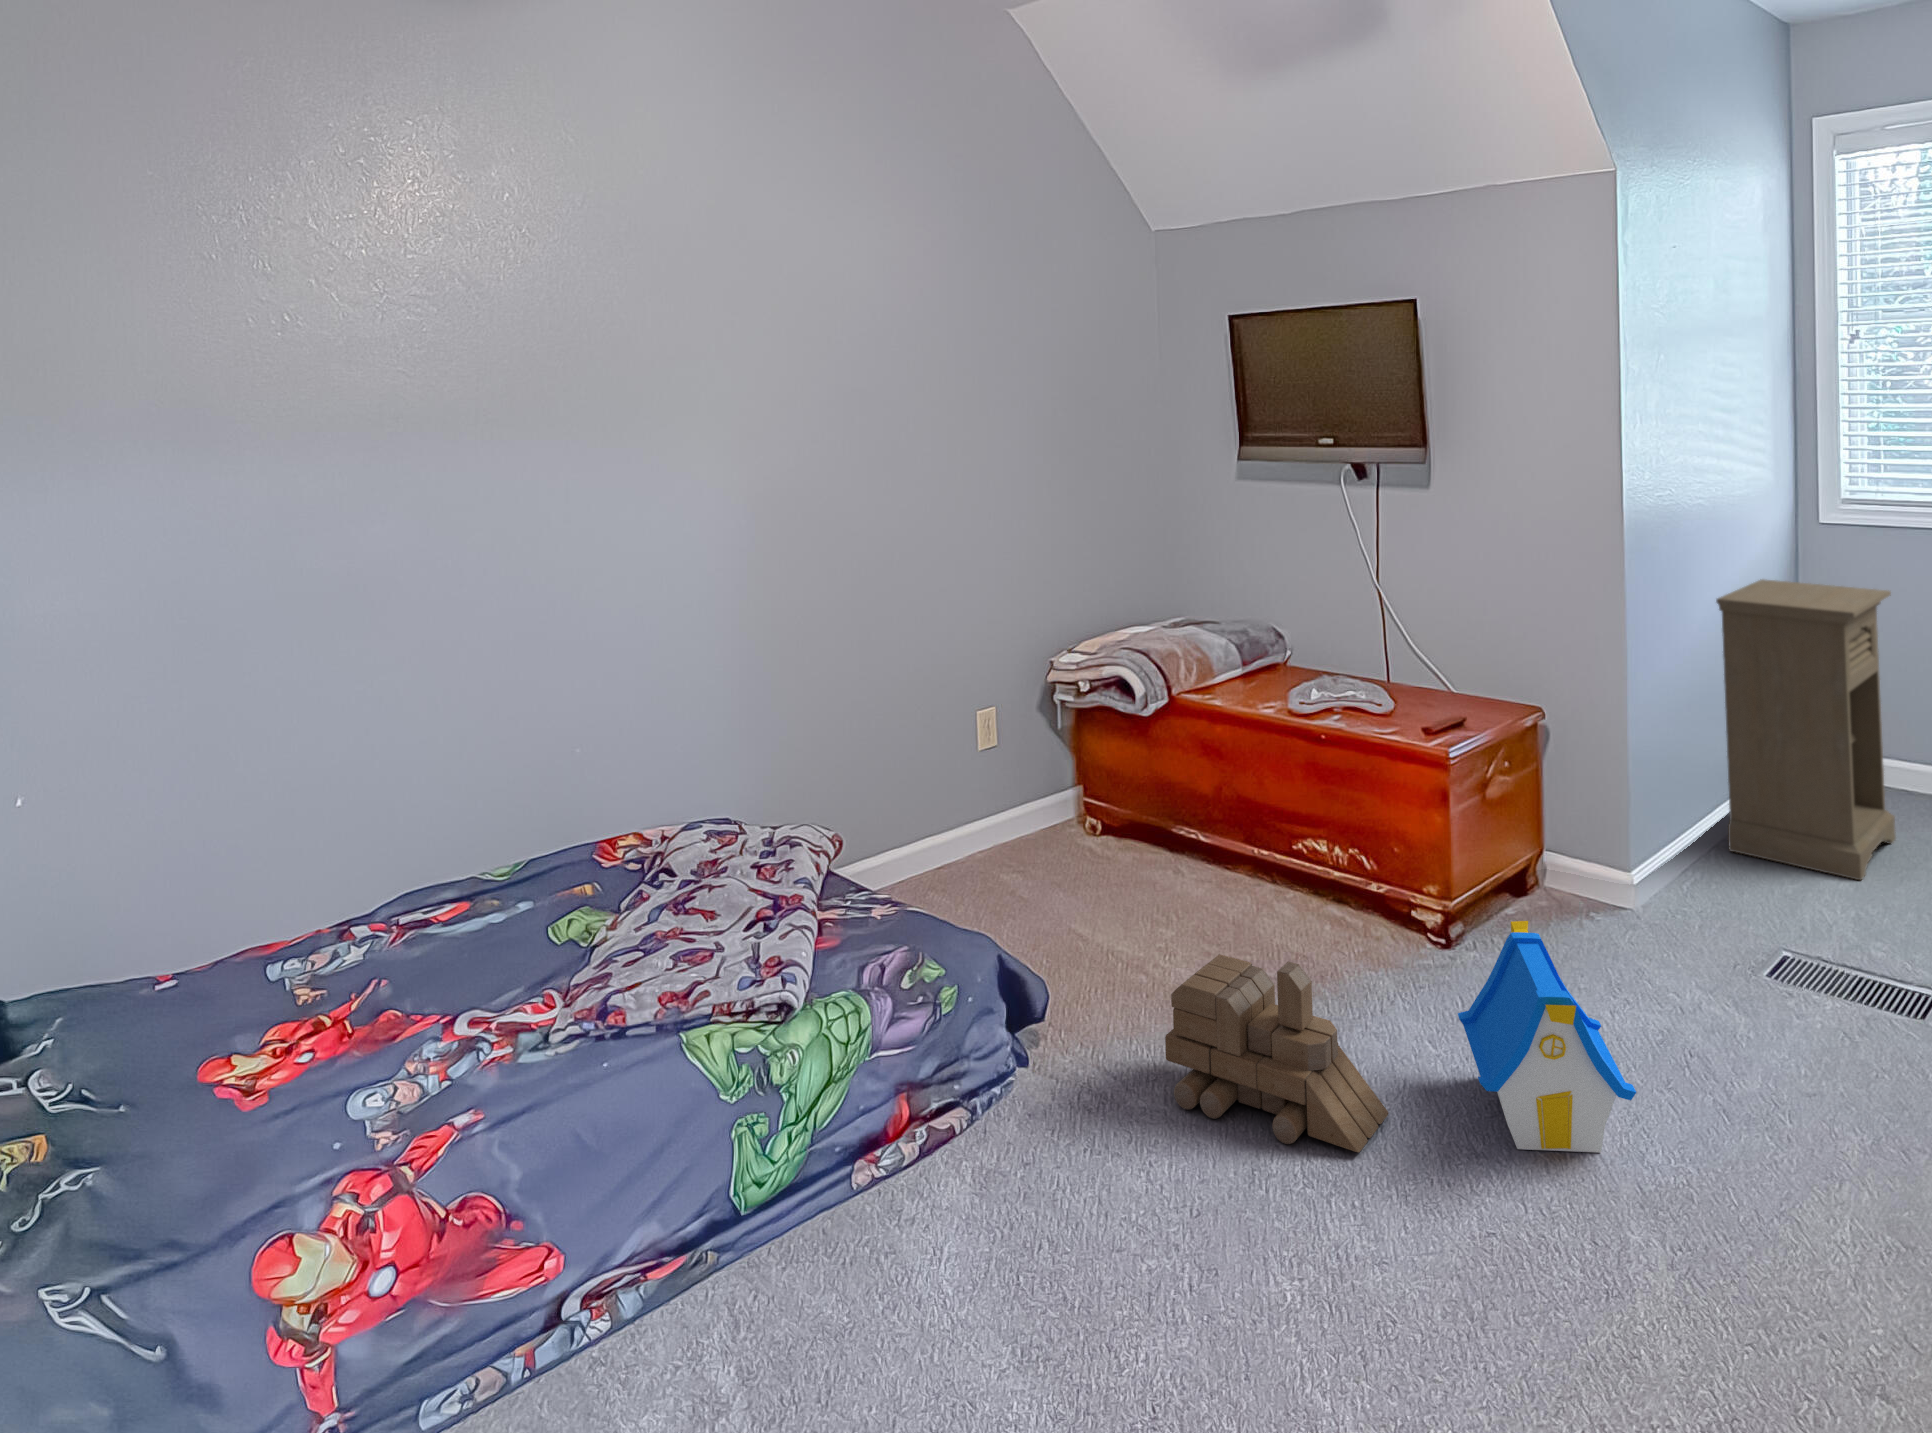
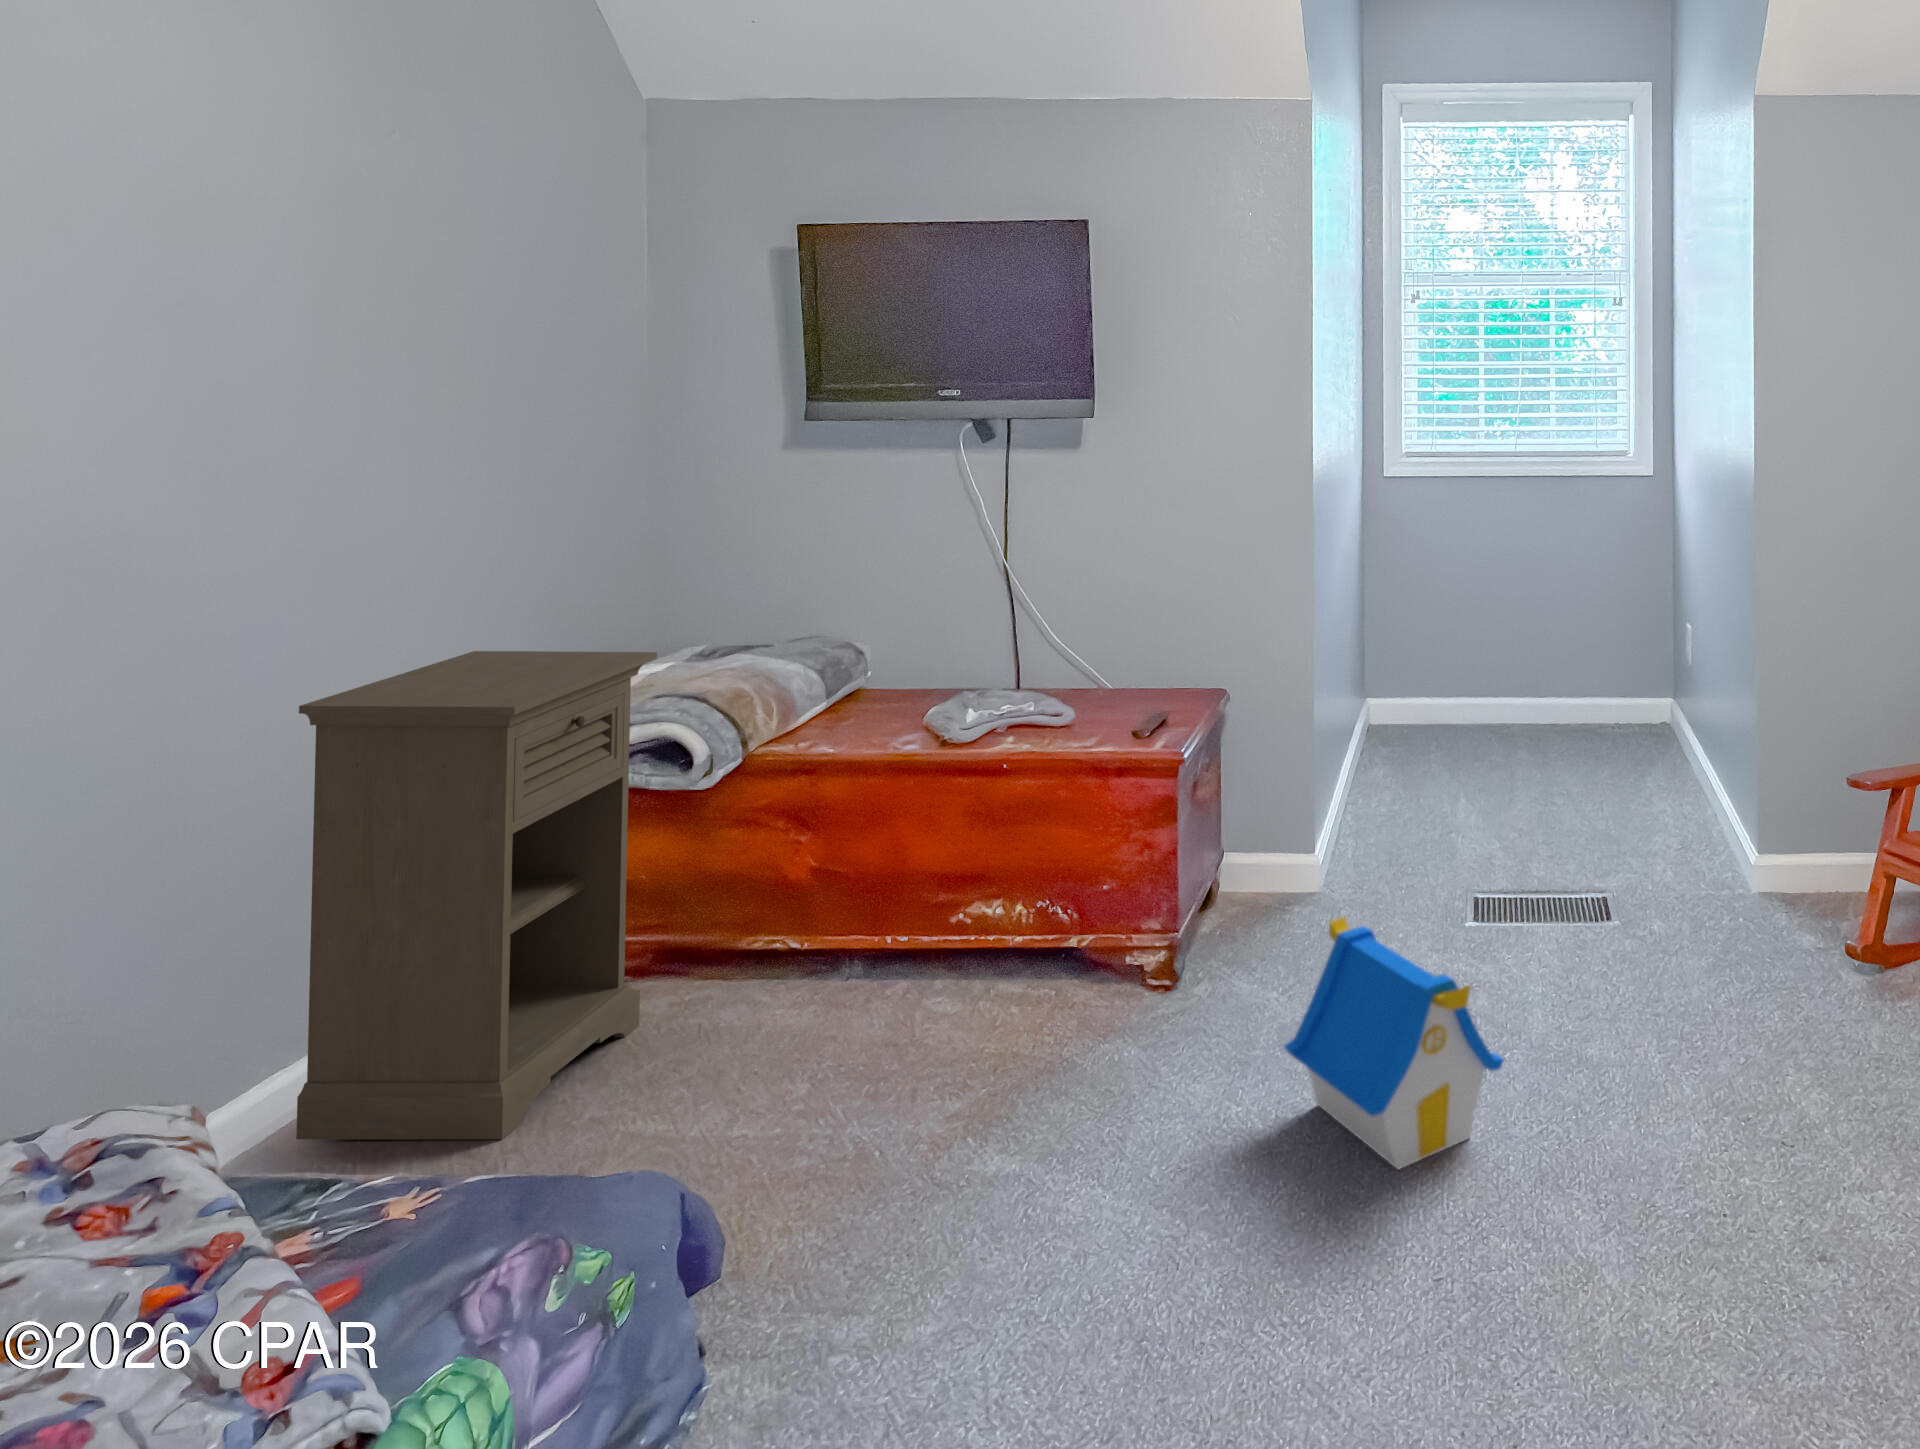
nightstand: present [1716,579,1896,880] -> present [296,651,657,1139]
toy train: present [1165,954,1389,1152] -> none [954,1046,1251,1302]

